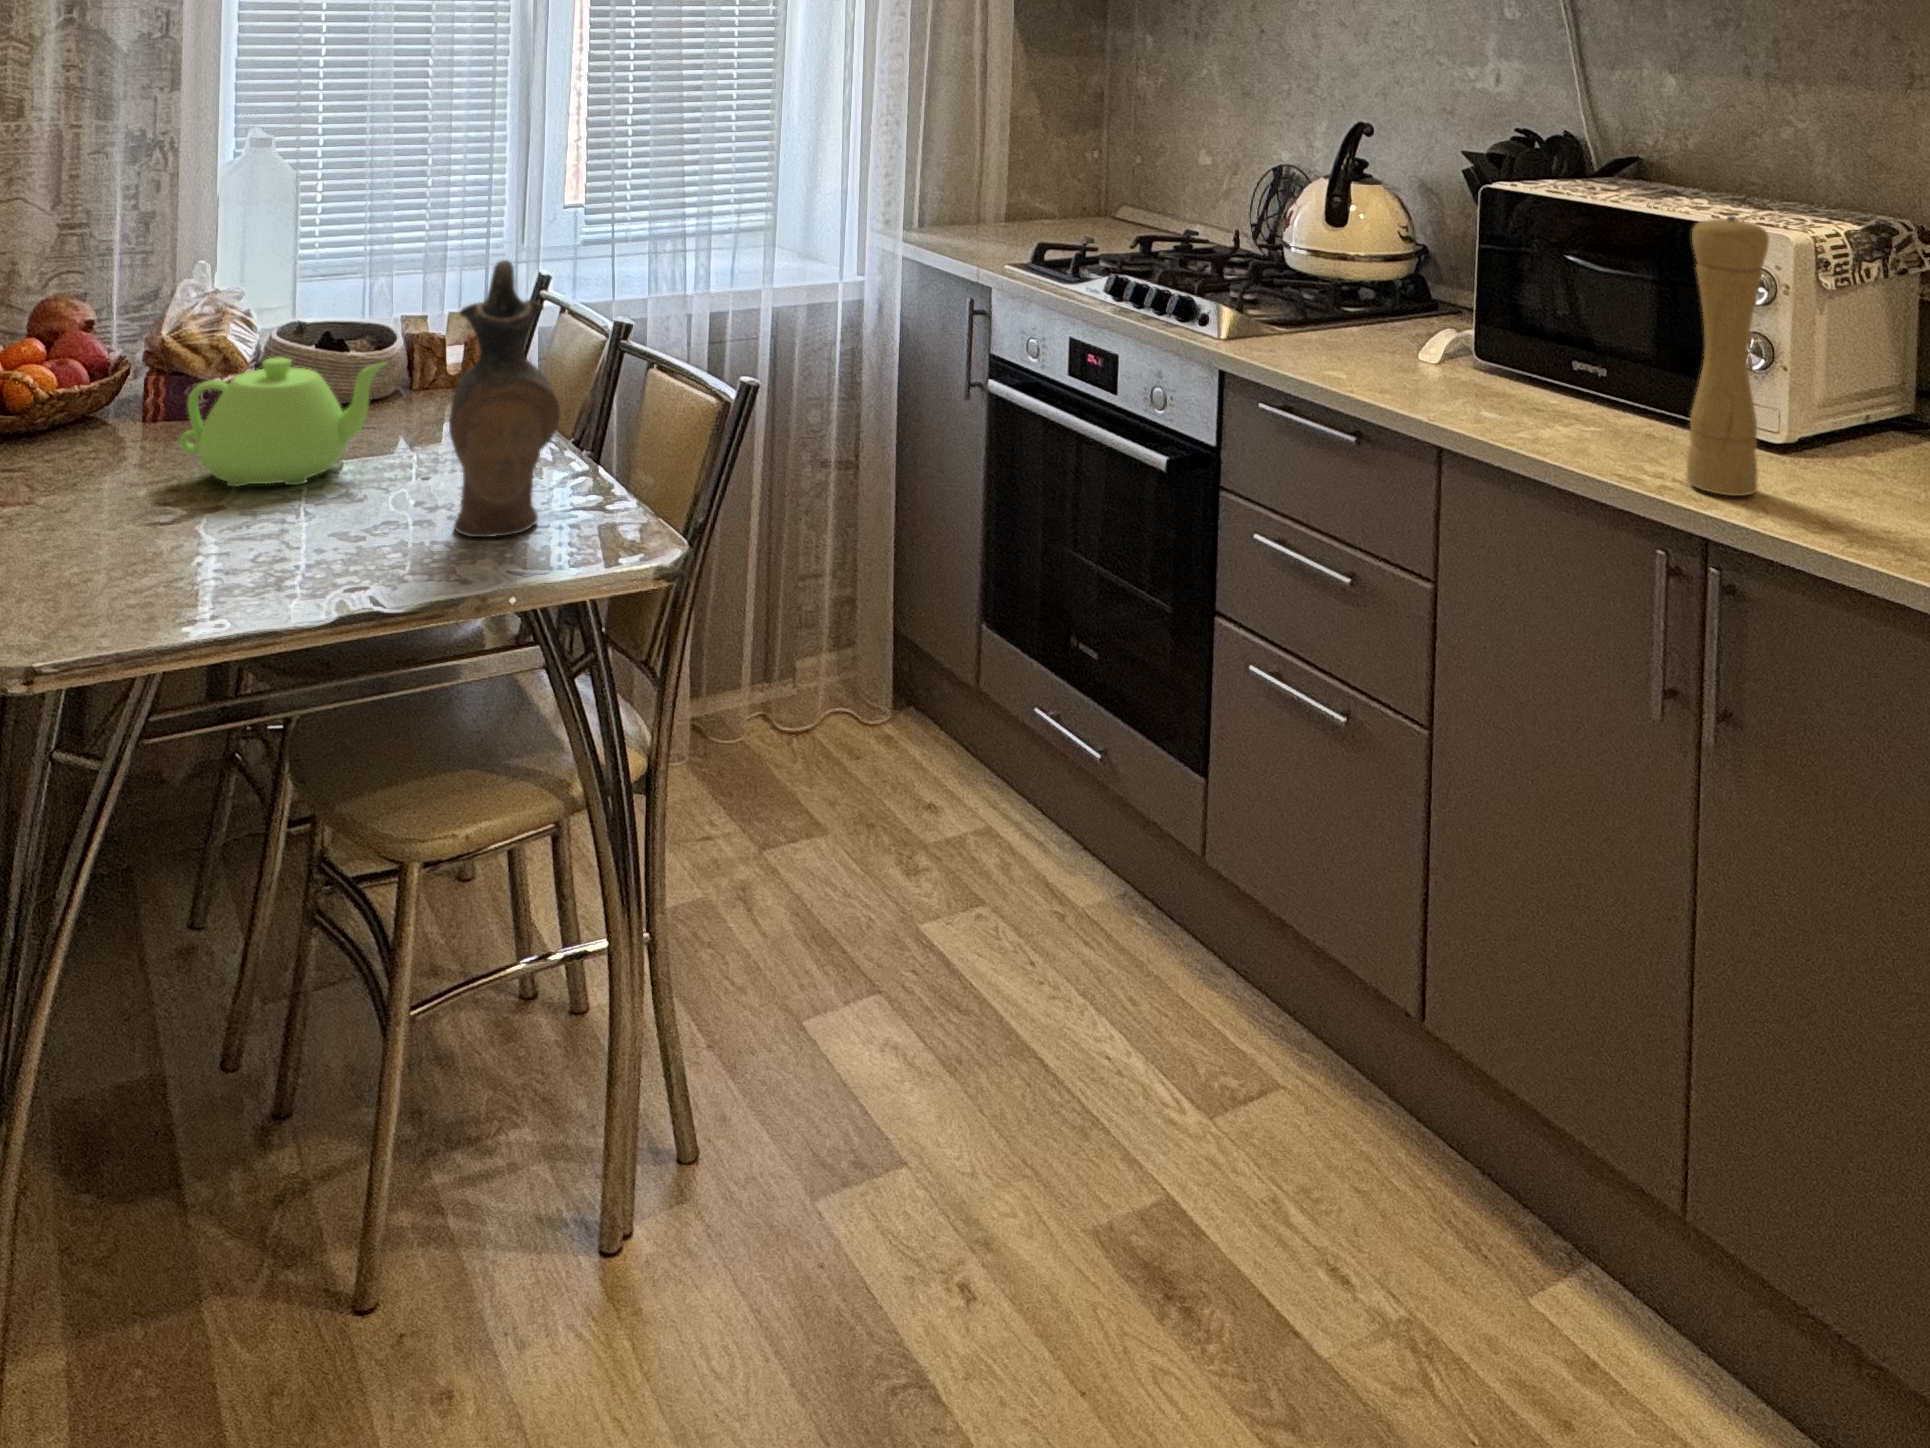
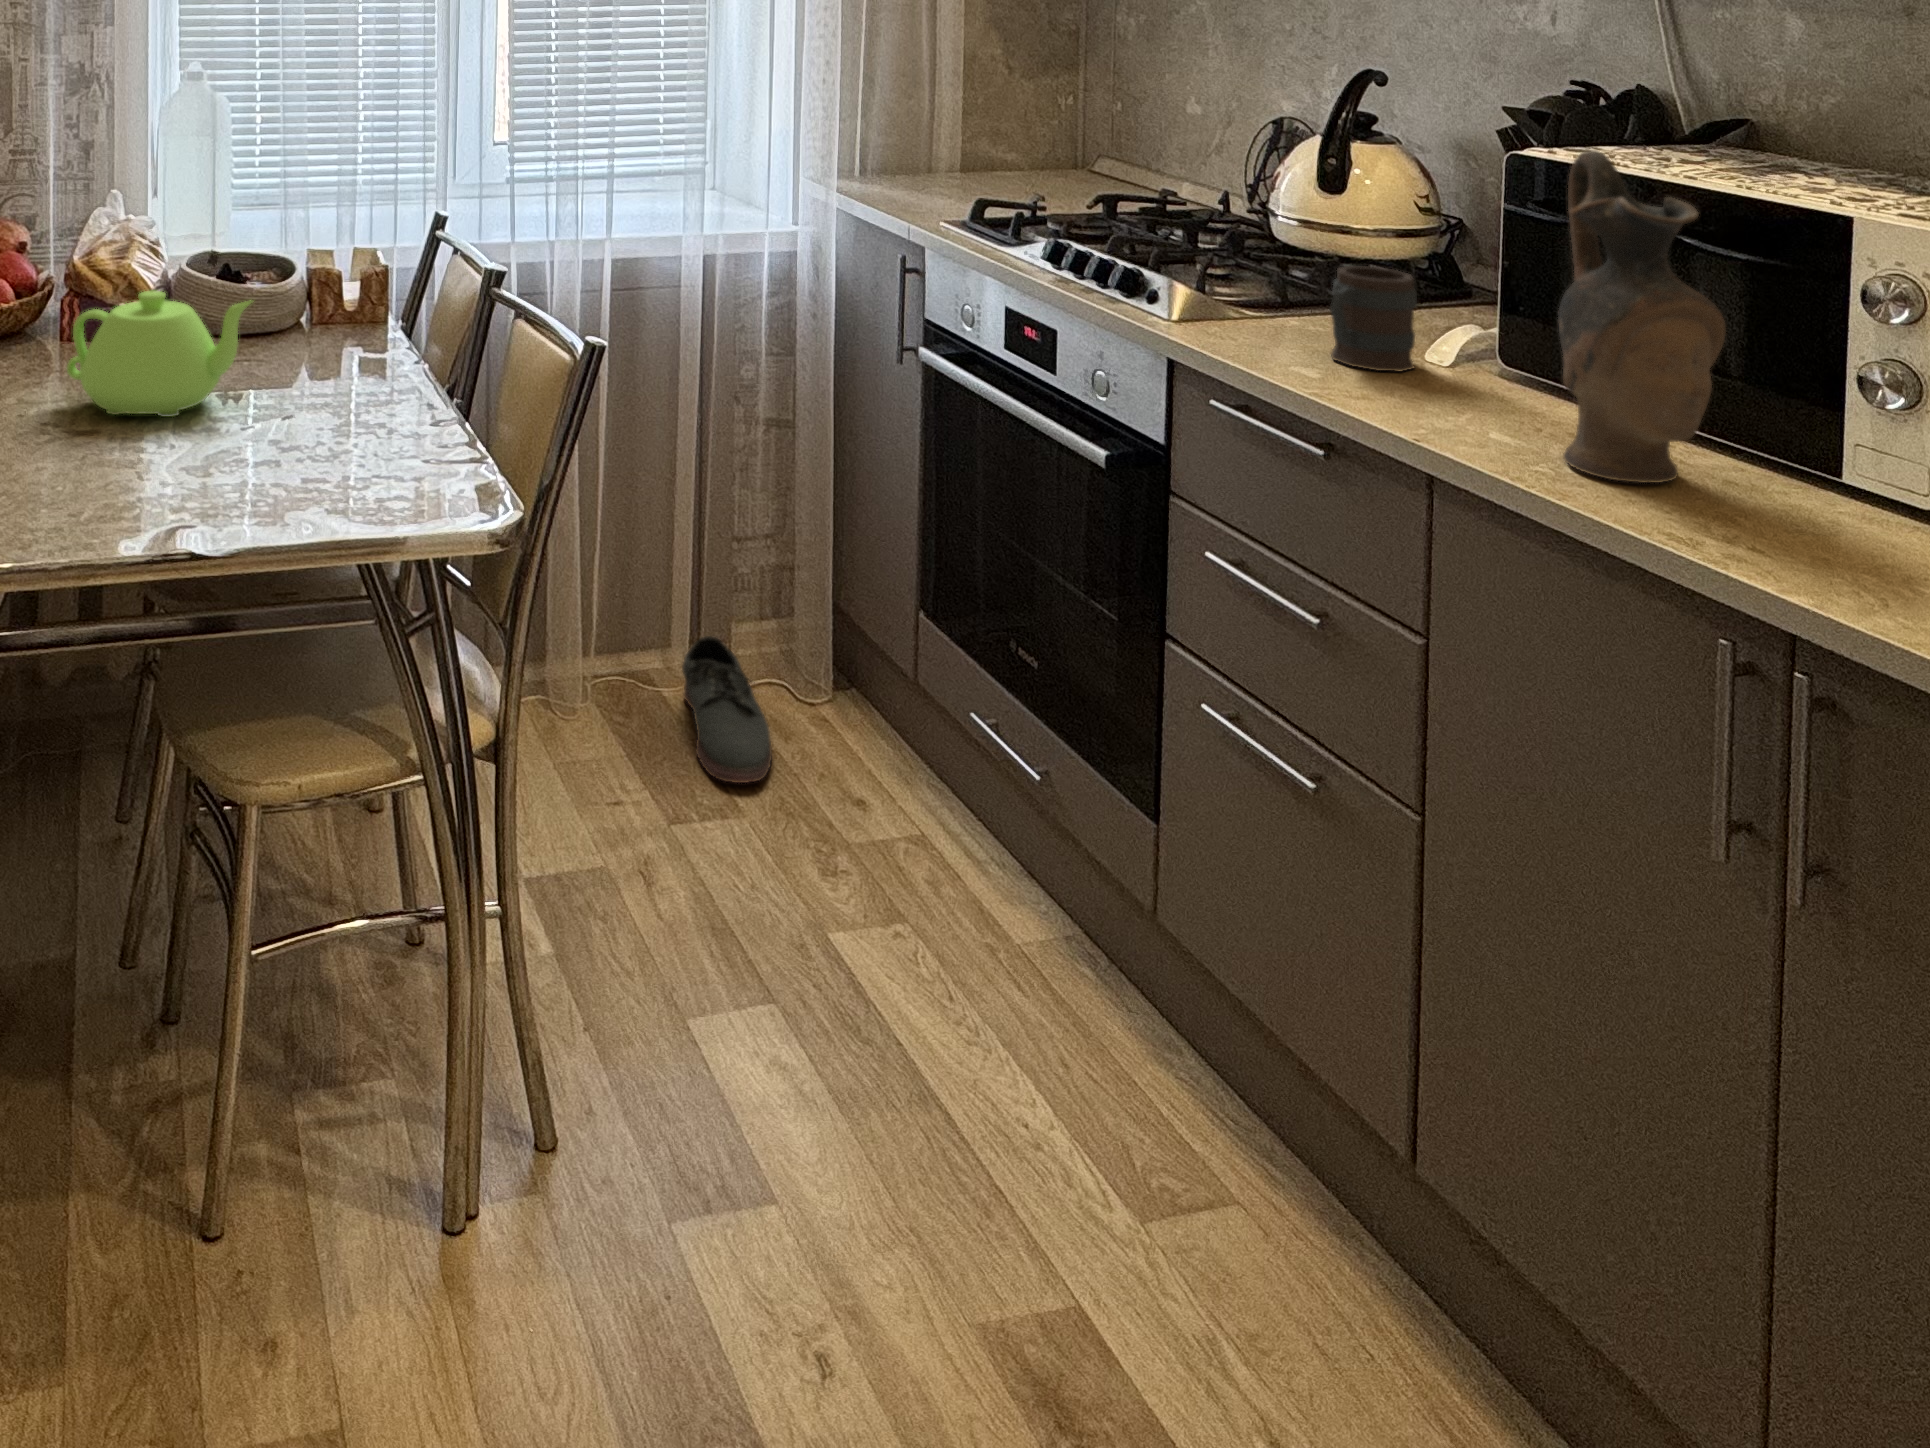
pepper mill: present [1686,216,1769,496] -> none [1761,200,1885,572]
ceramic pitcher: present [449,260,560,537] -> present [1558,150,1726,483]
mug: none [1343,285,1411,370] -> present [1330,266,1417,372]
shoe: none [748,663,838,796] -> present [682,636,772,783]

